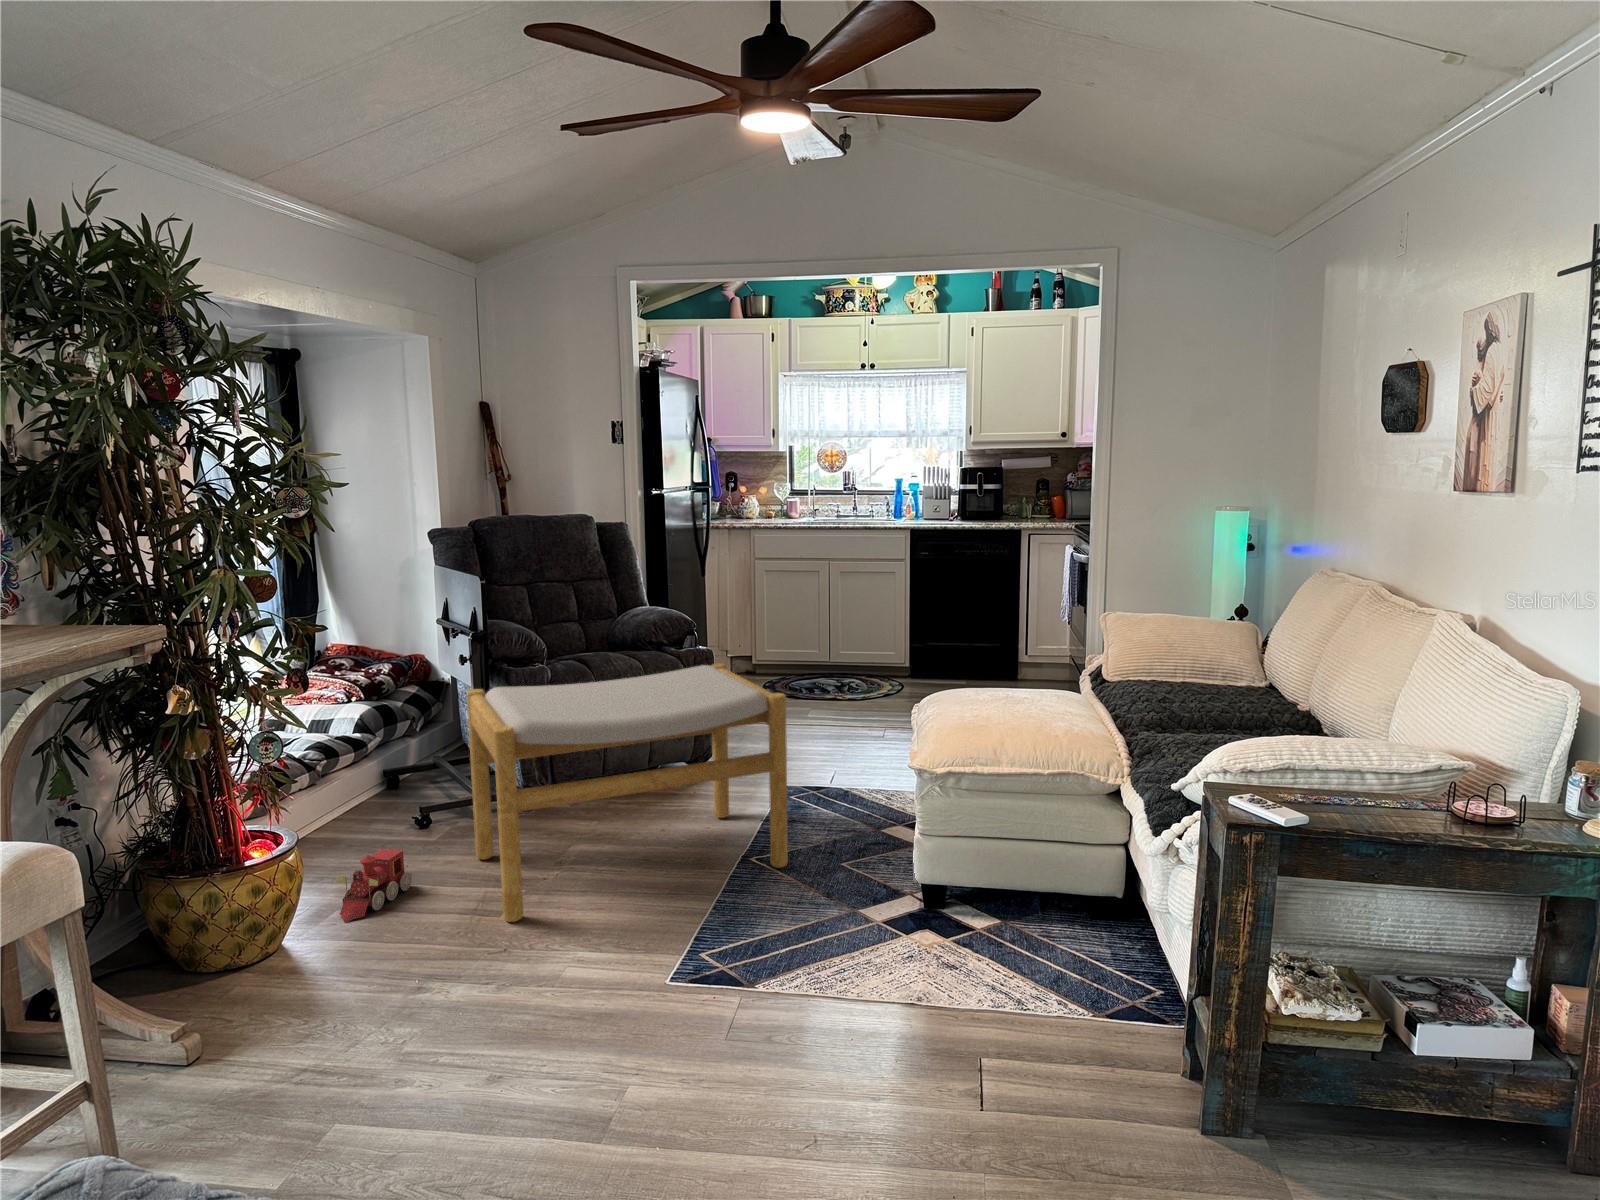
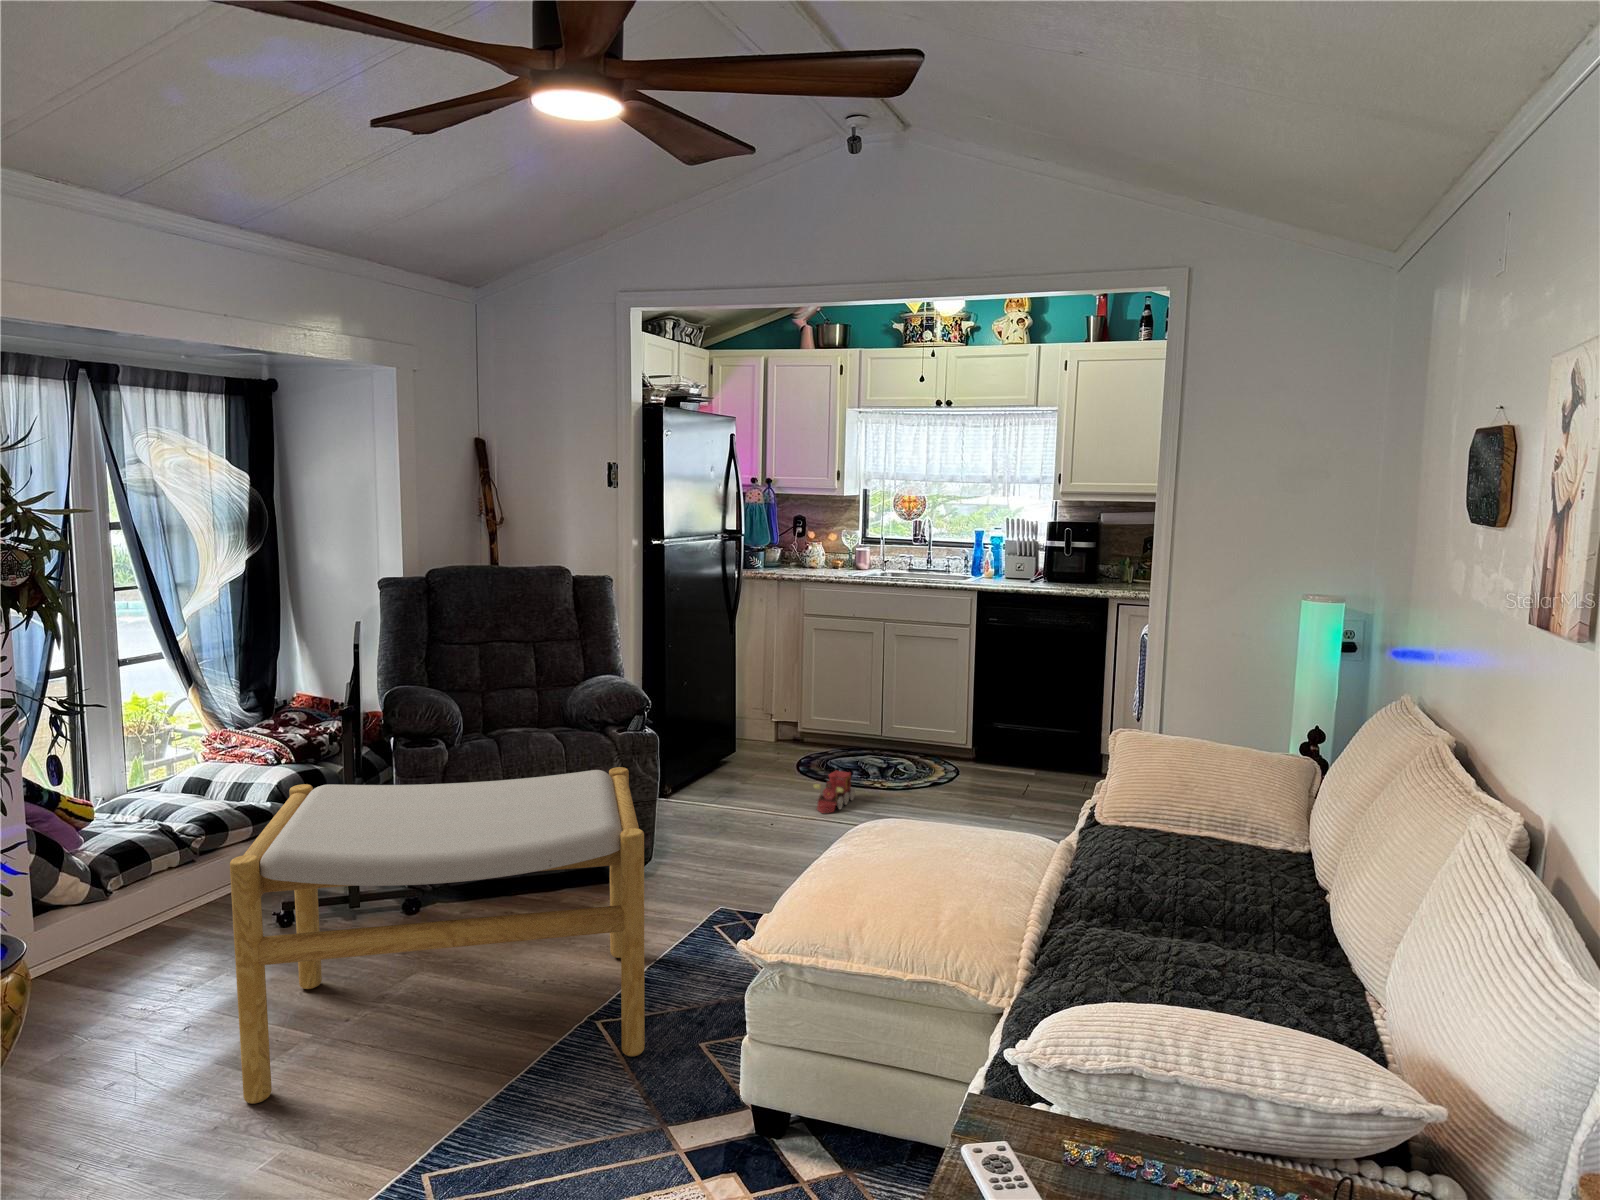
toy train: present [336,849,412,921] -> present [814,771,855,813]

